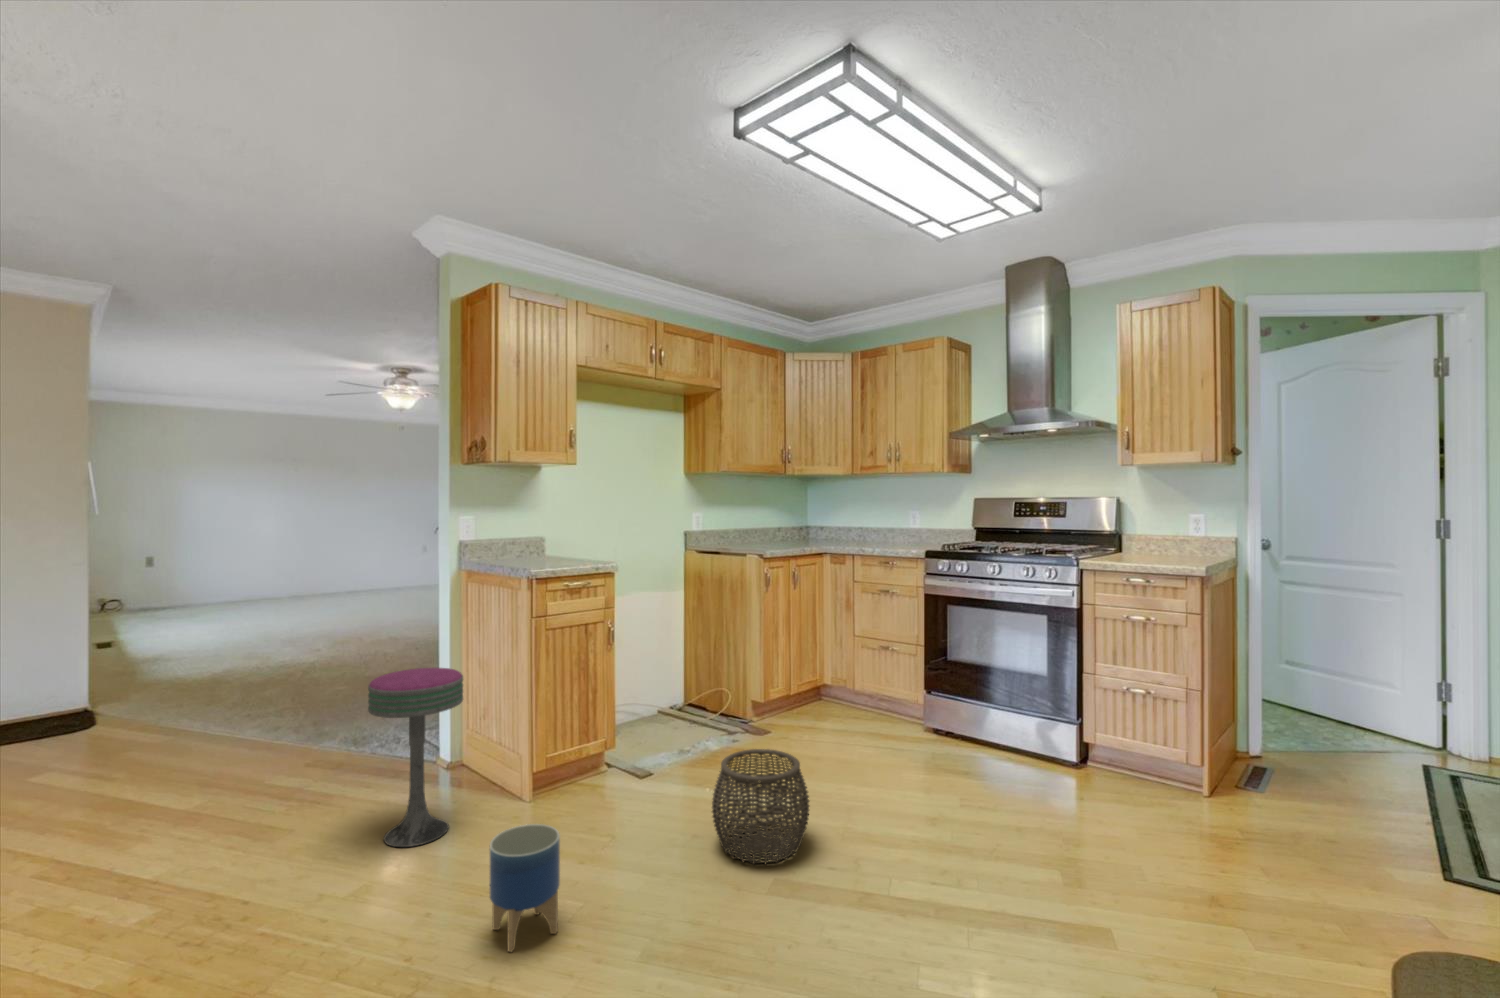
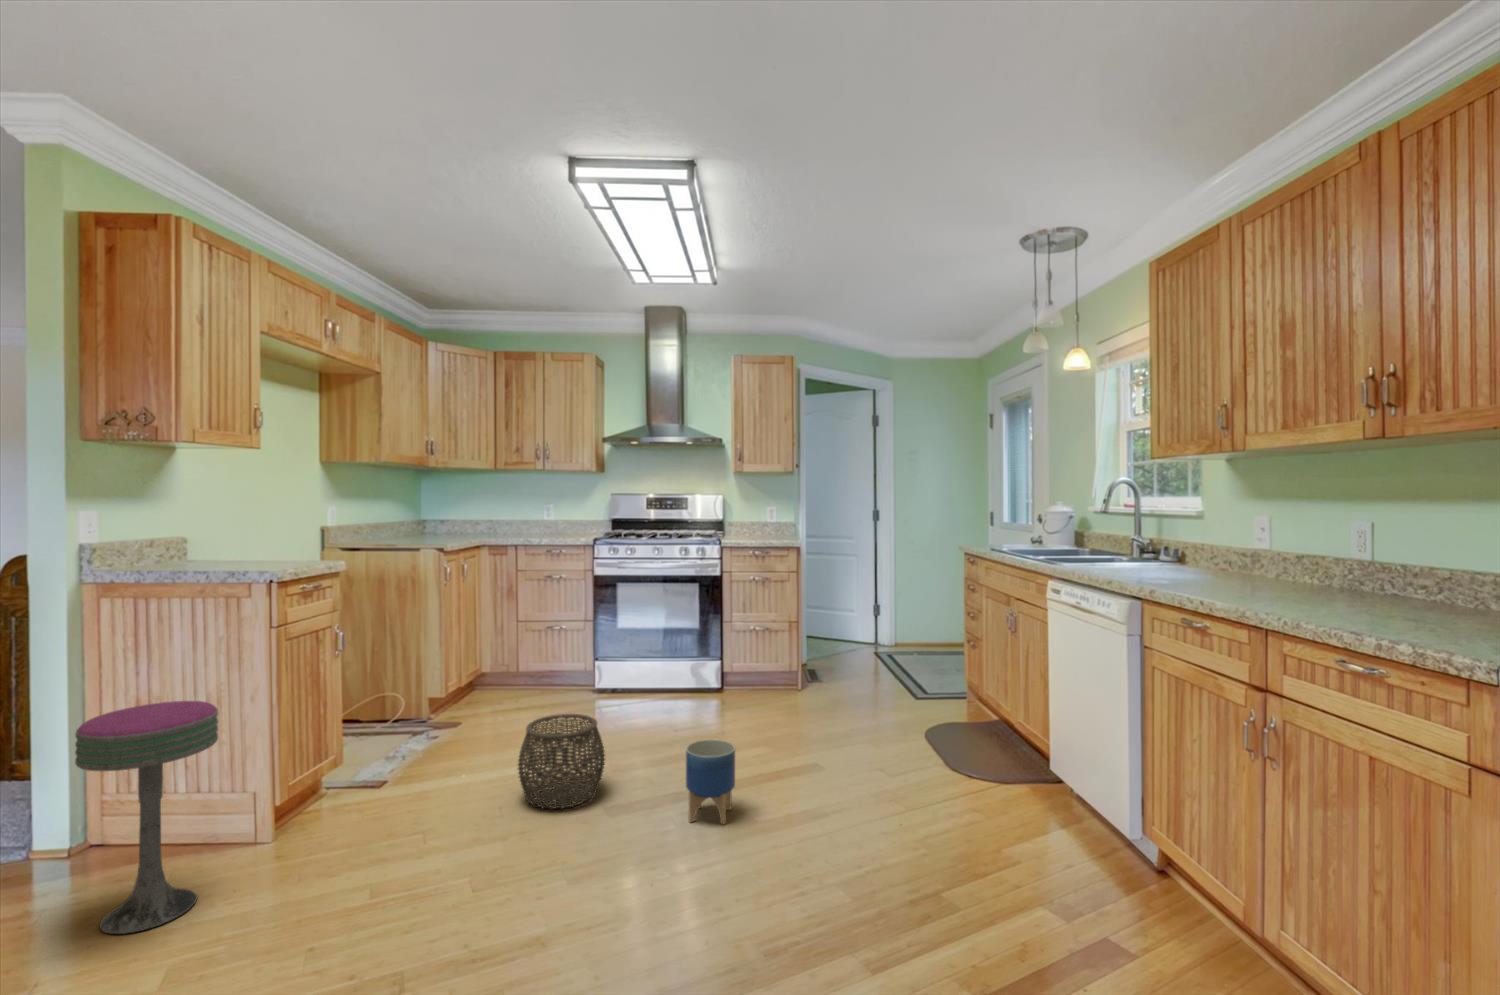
planter: present [490,824,560,952] -> present [686,739,735,825]

